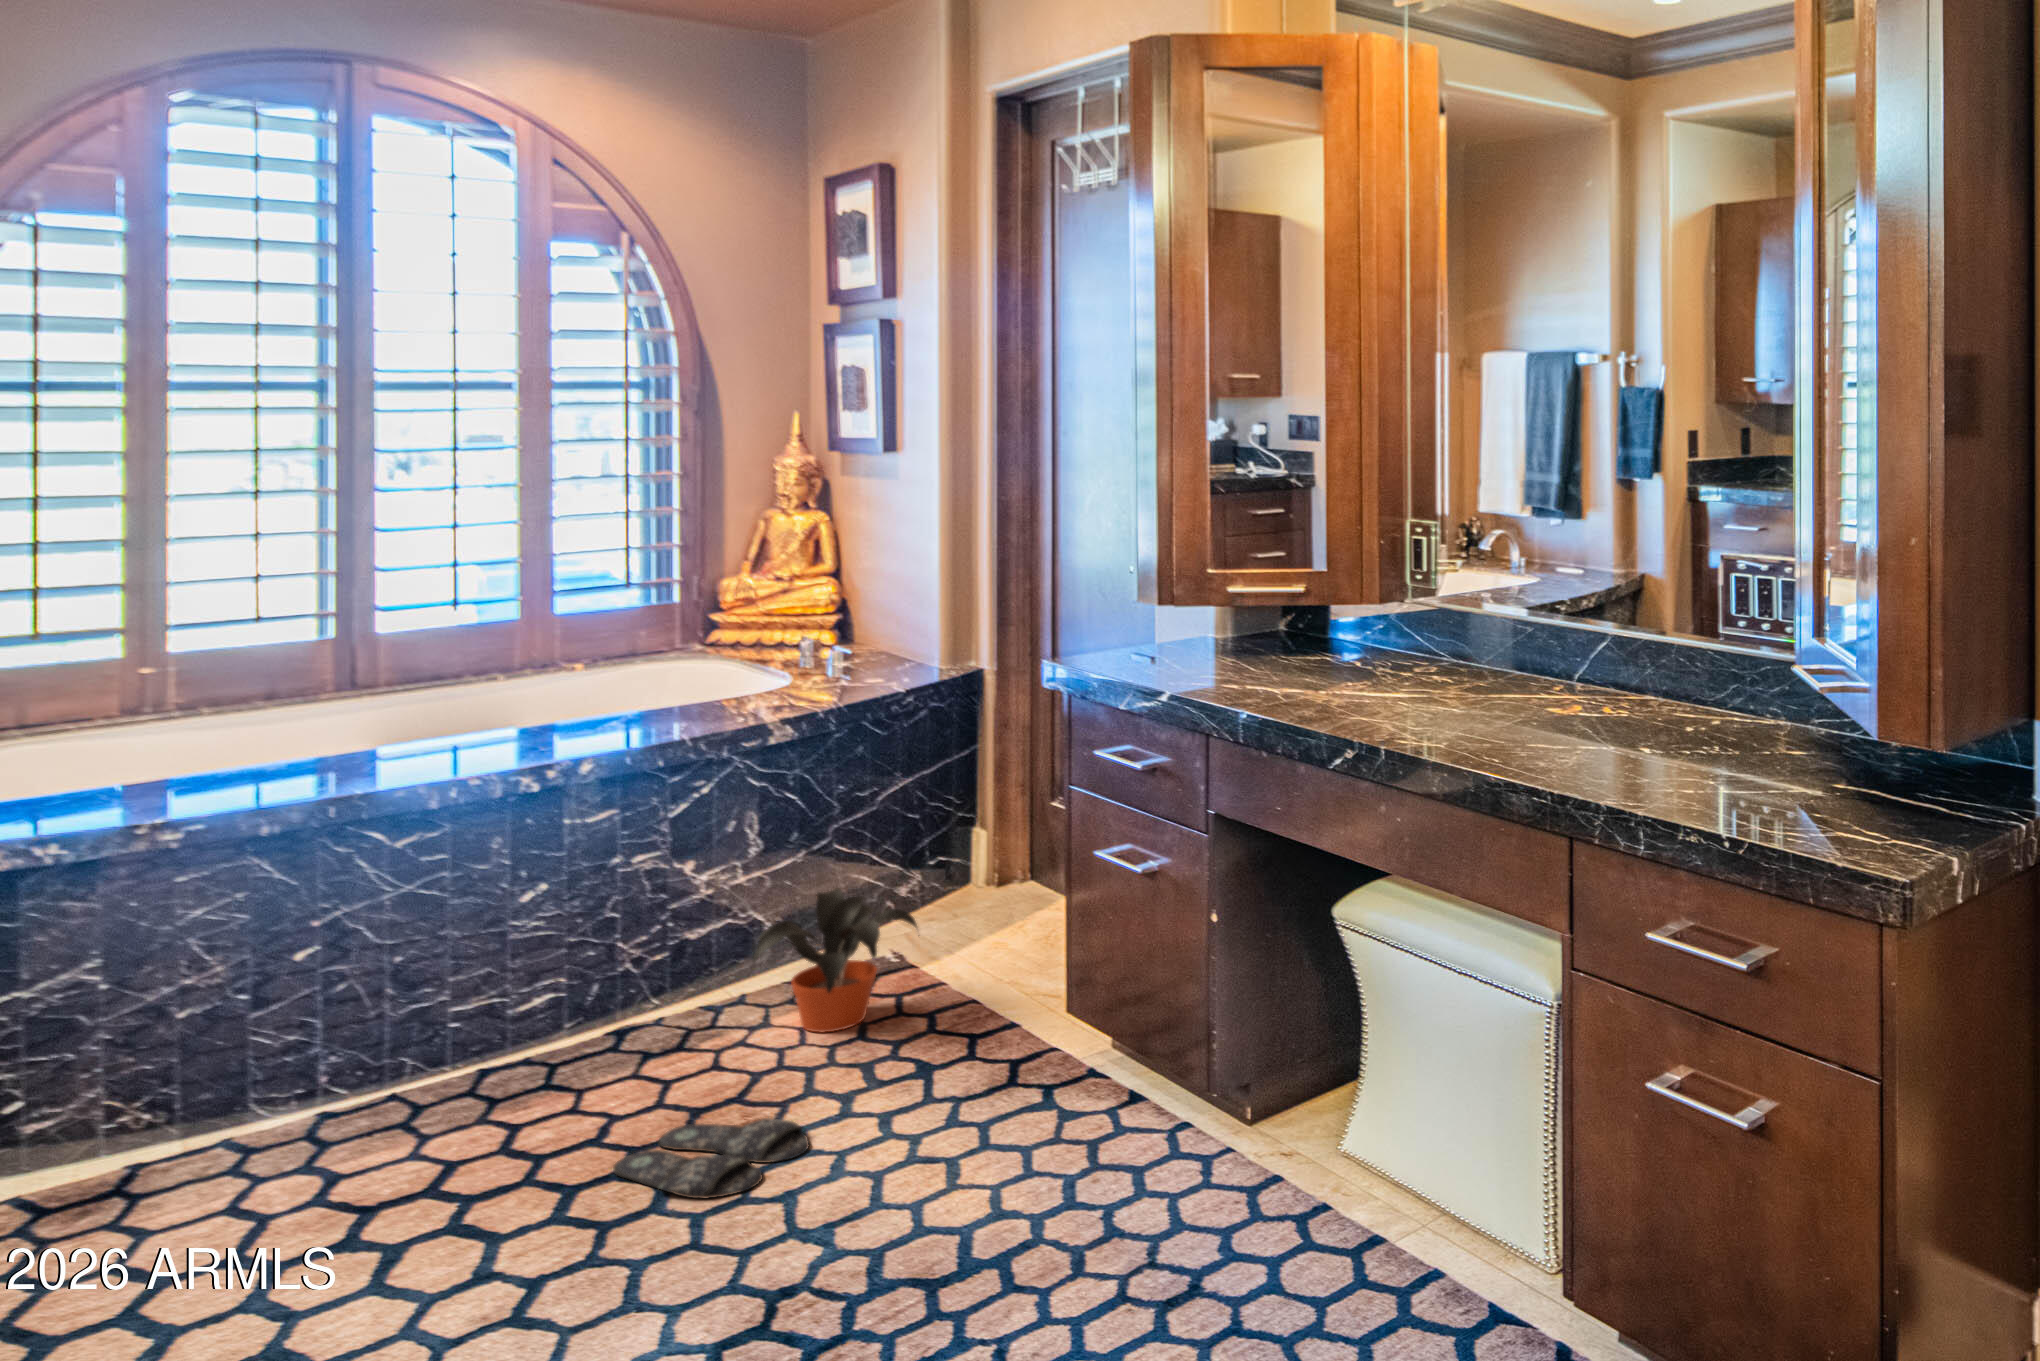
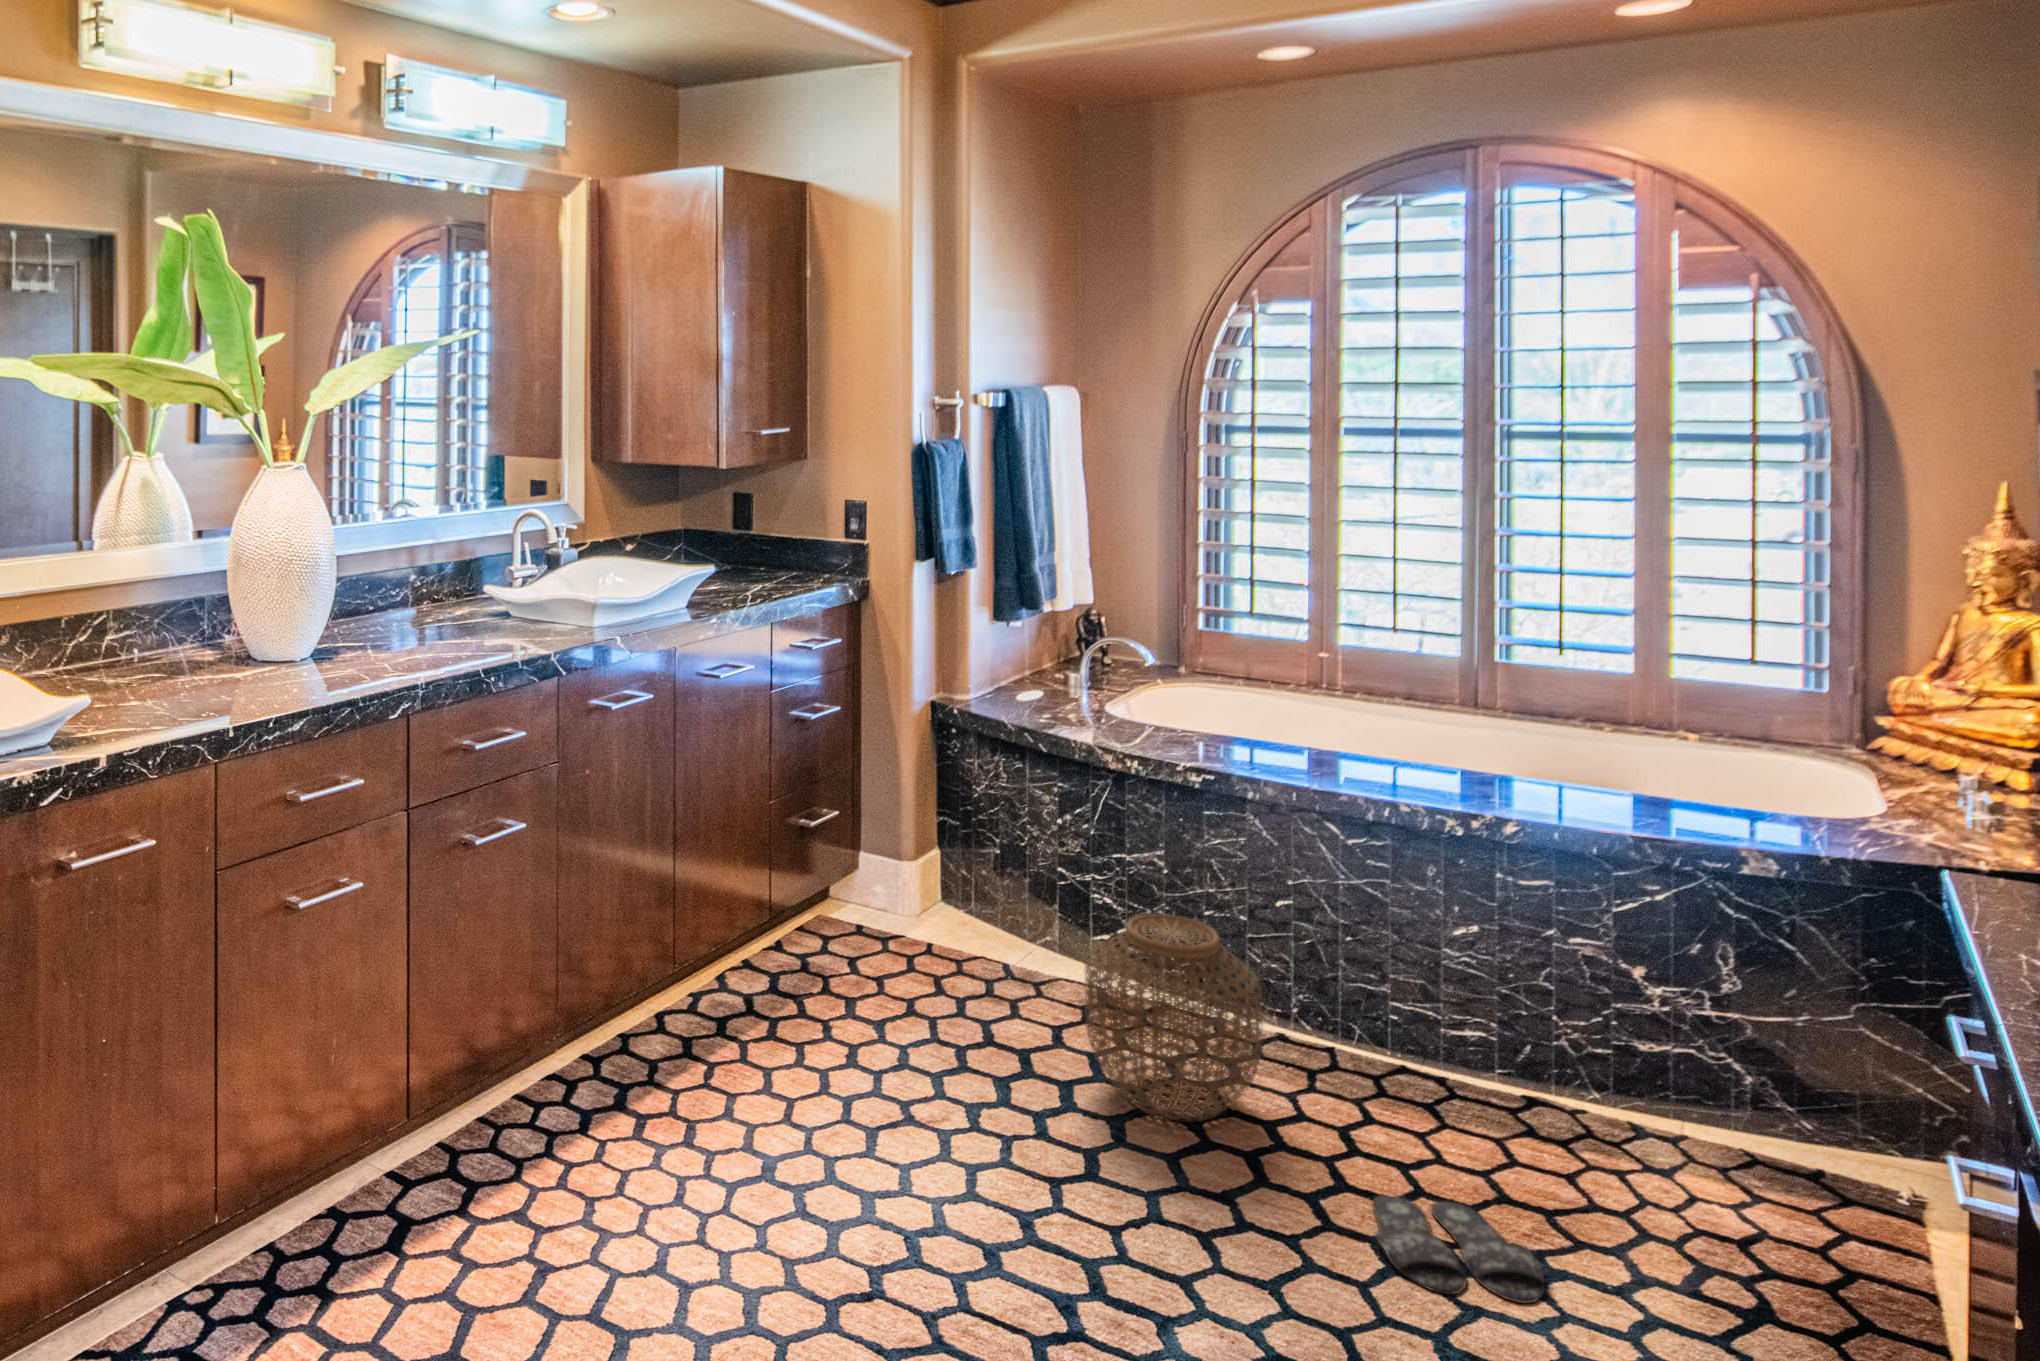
potted plant: present [753,888,917,1032] -> none [1623,1063,1857,1242]
woven basket: none [154,989,433,1272] -> present [1085,914,1262,1121]

